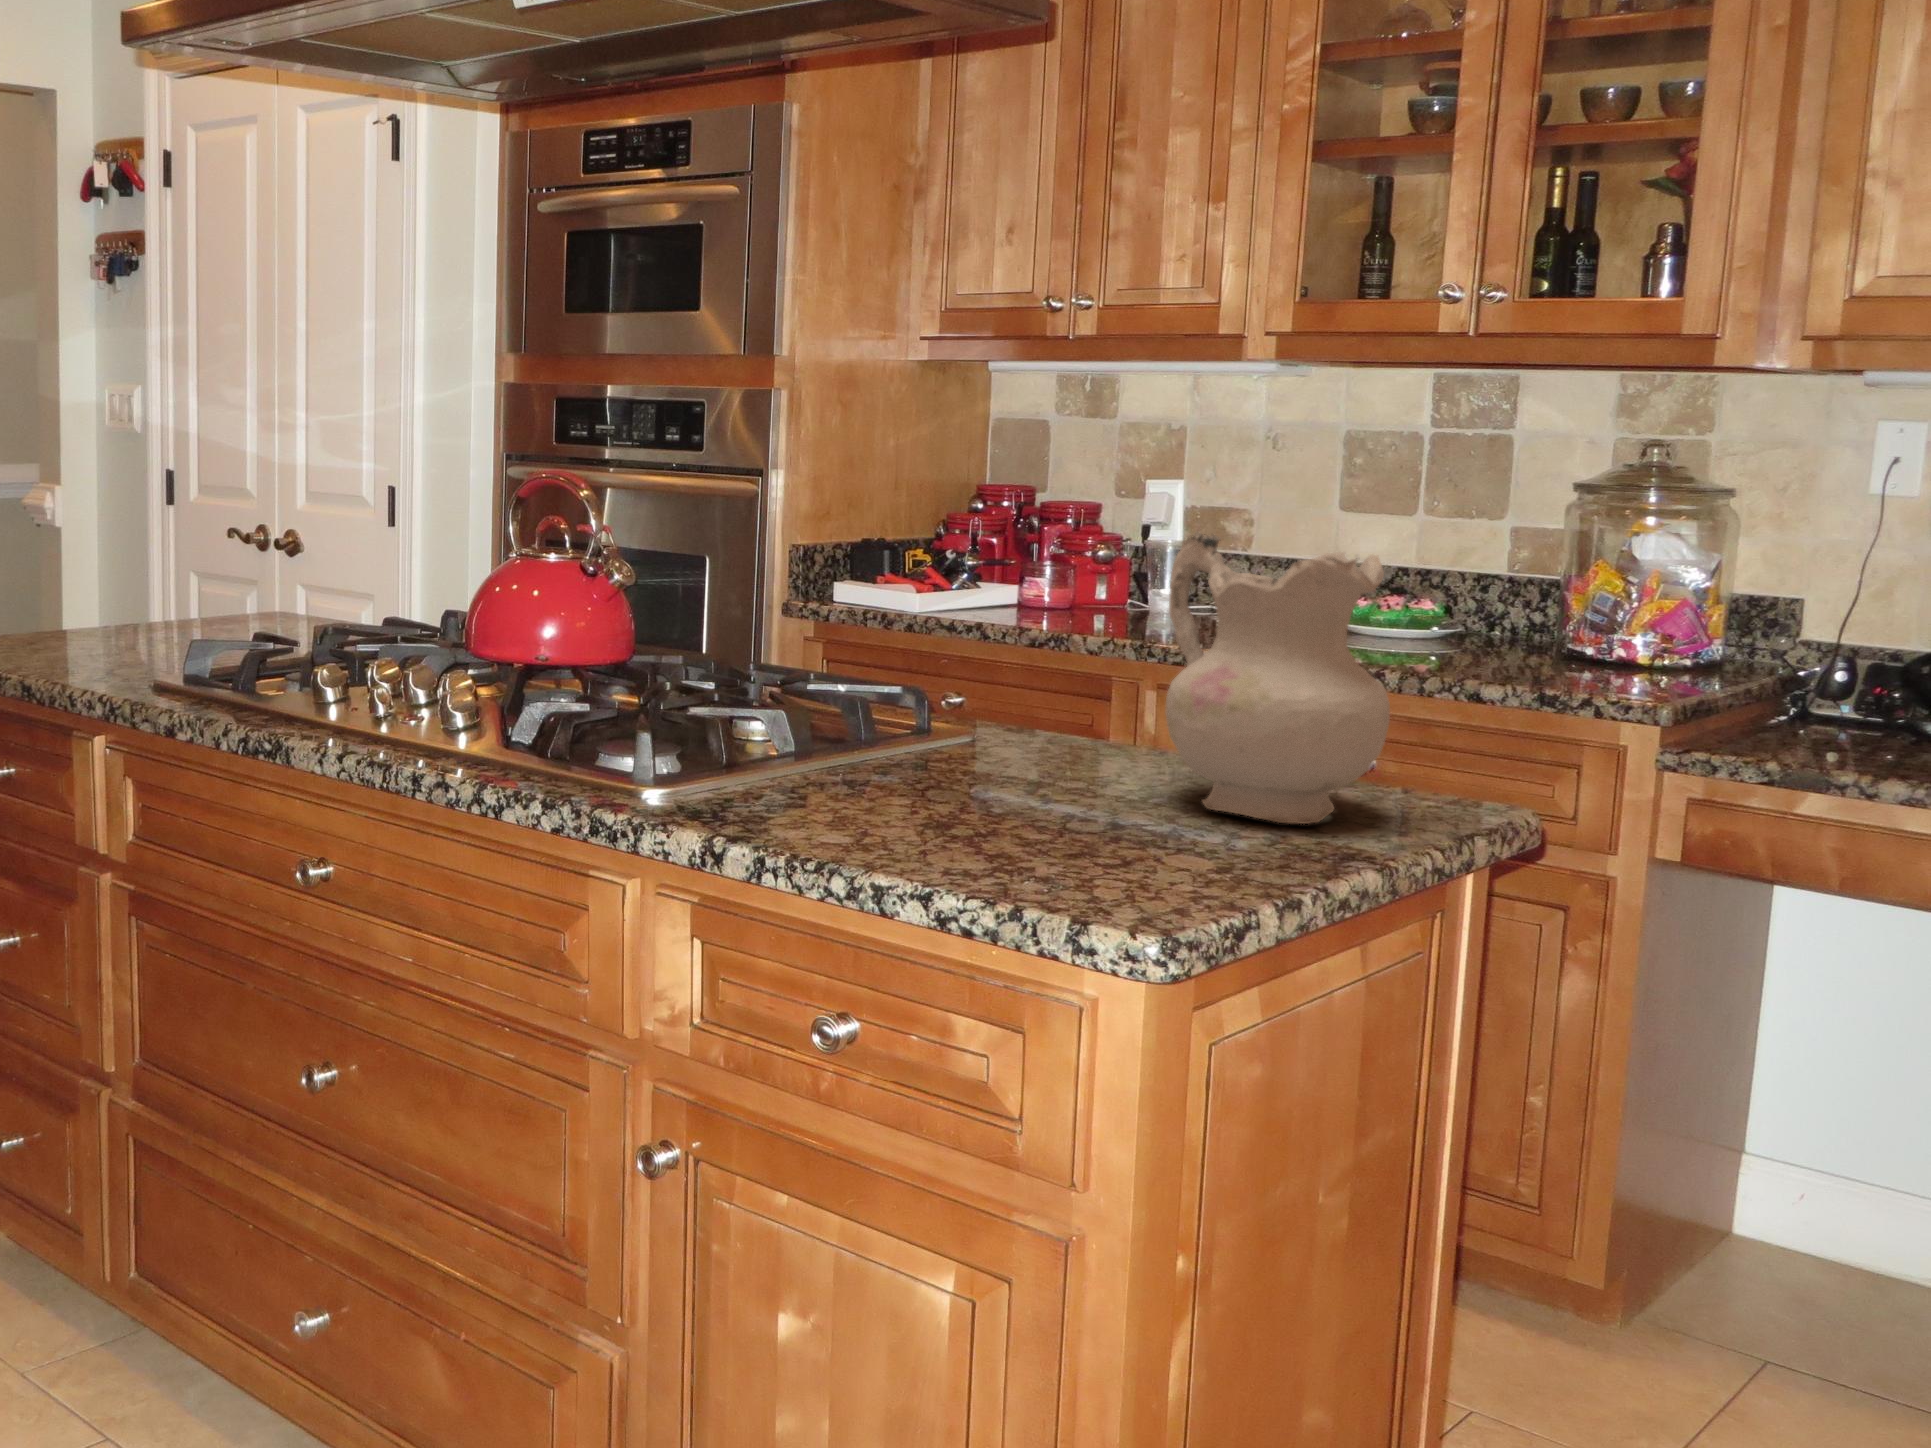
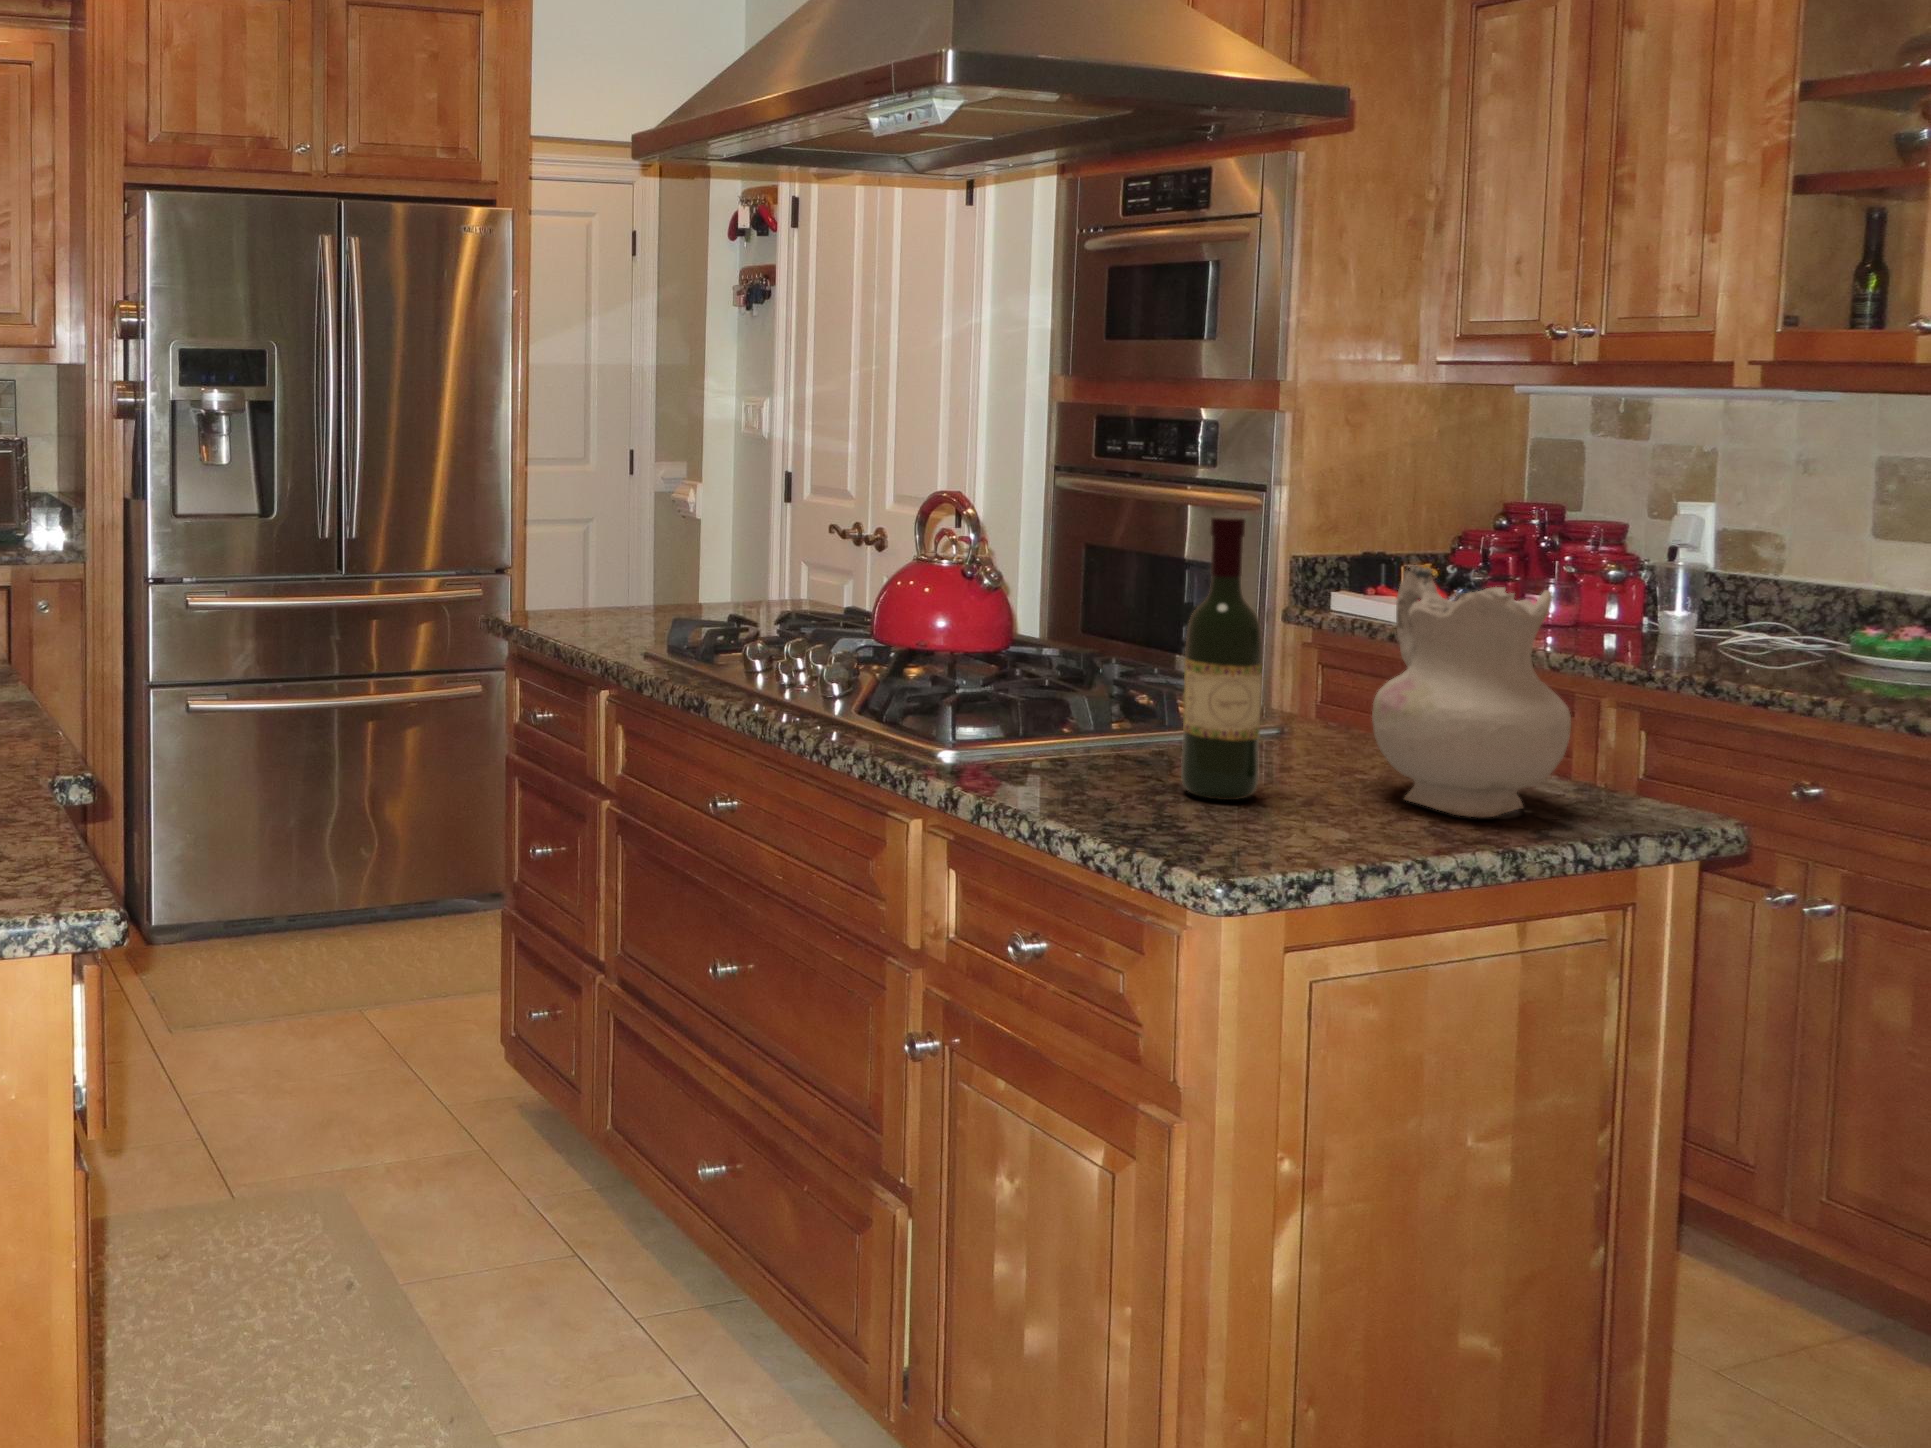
wine bottle: none [976,476,1076,826] -> present [1181,516,1262,800]

